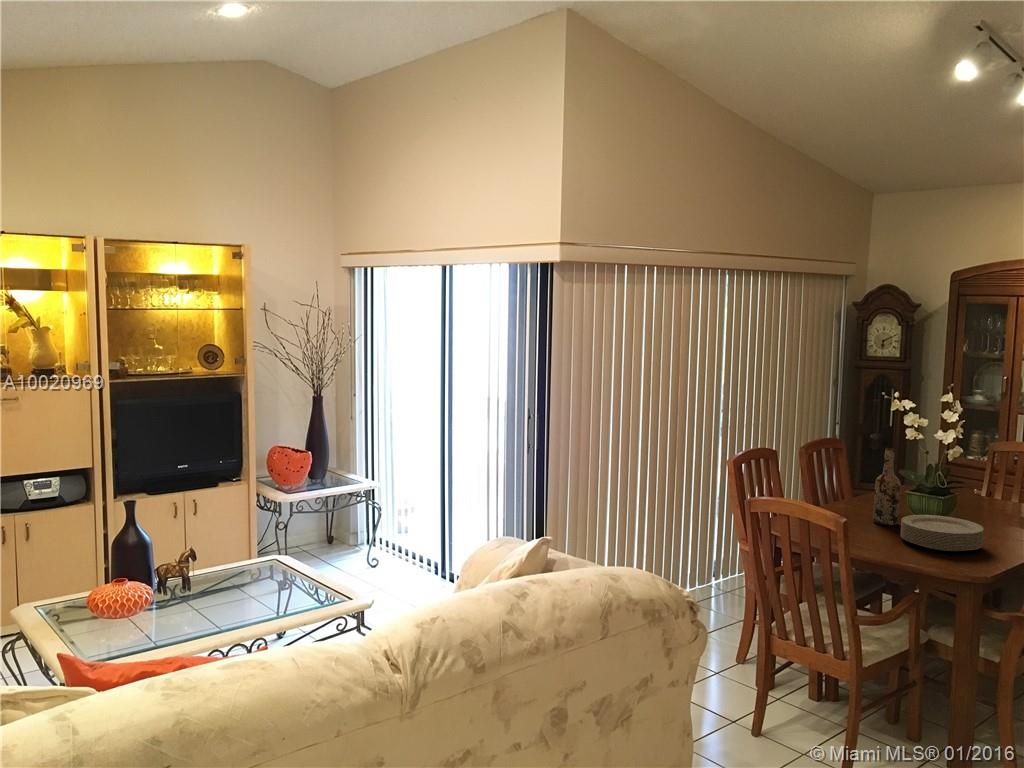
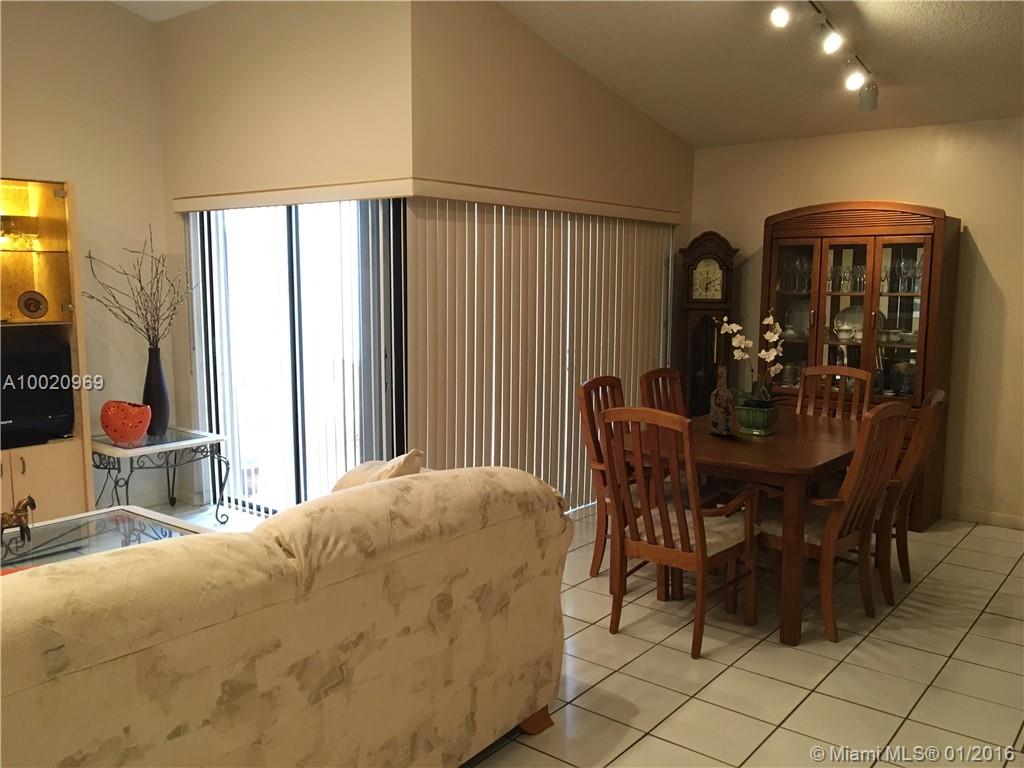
plate: present [901,515,984,551] -> none [735,422,805,450]

